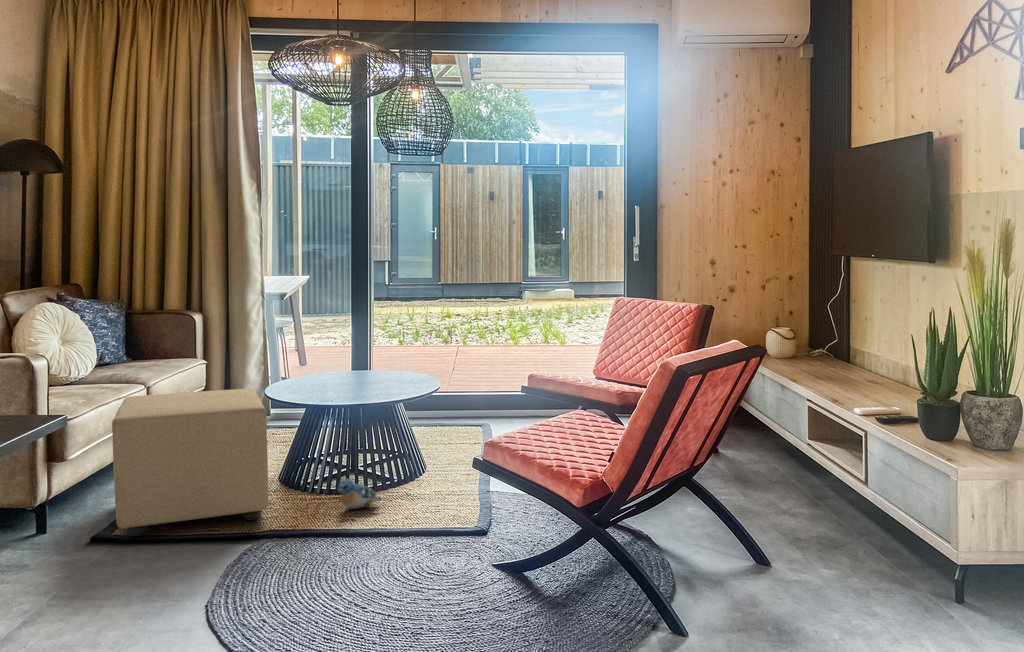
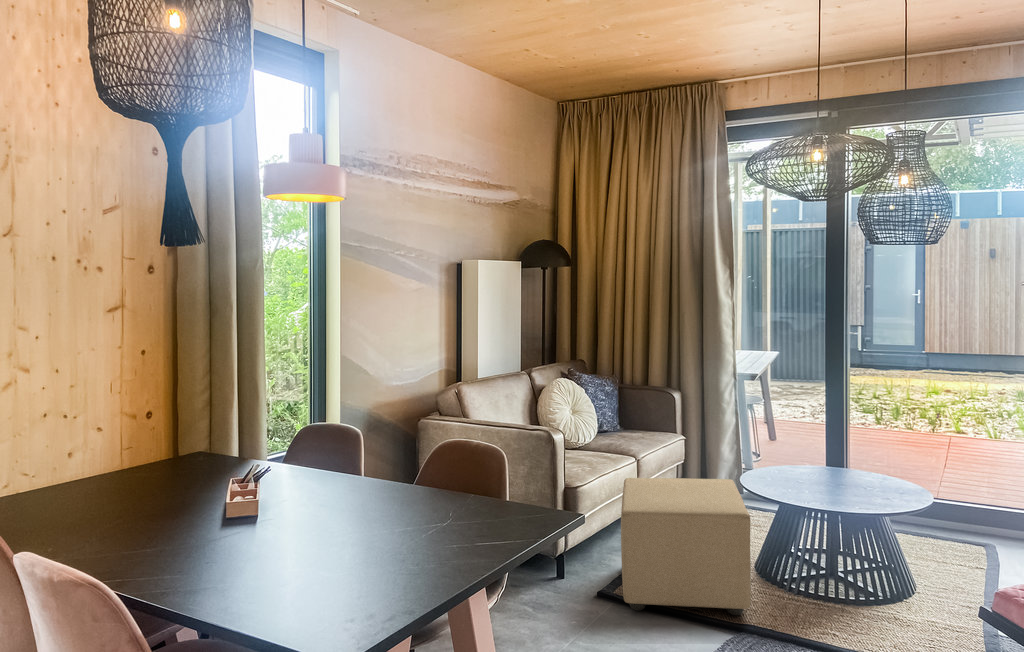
plush toy: present [337,479,381,509] -> none [818,592,866,625]

